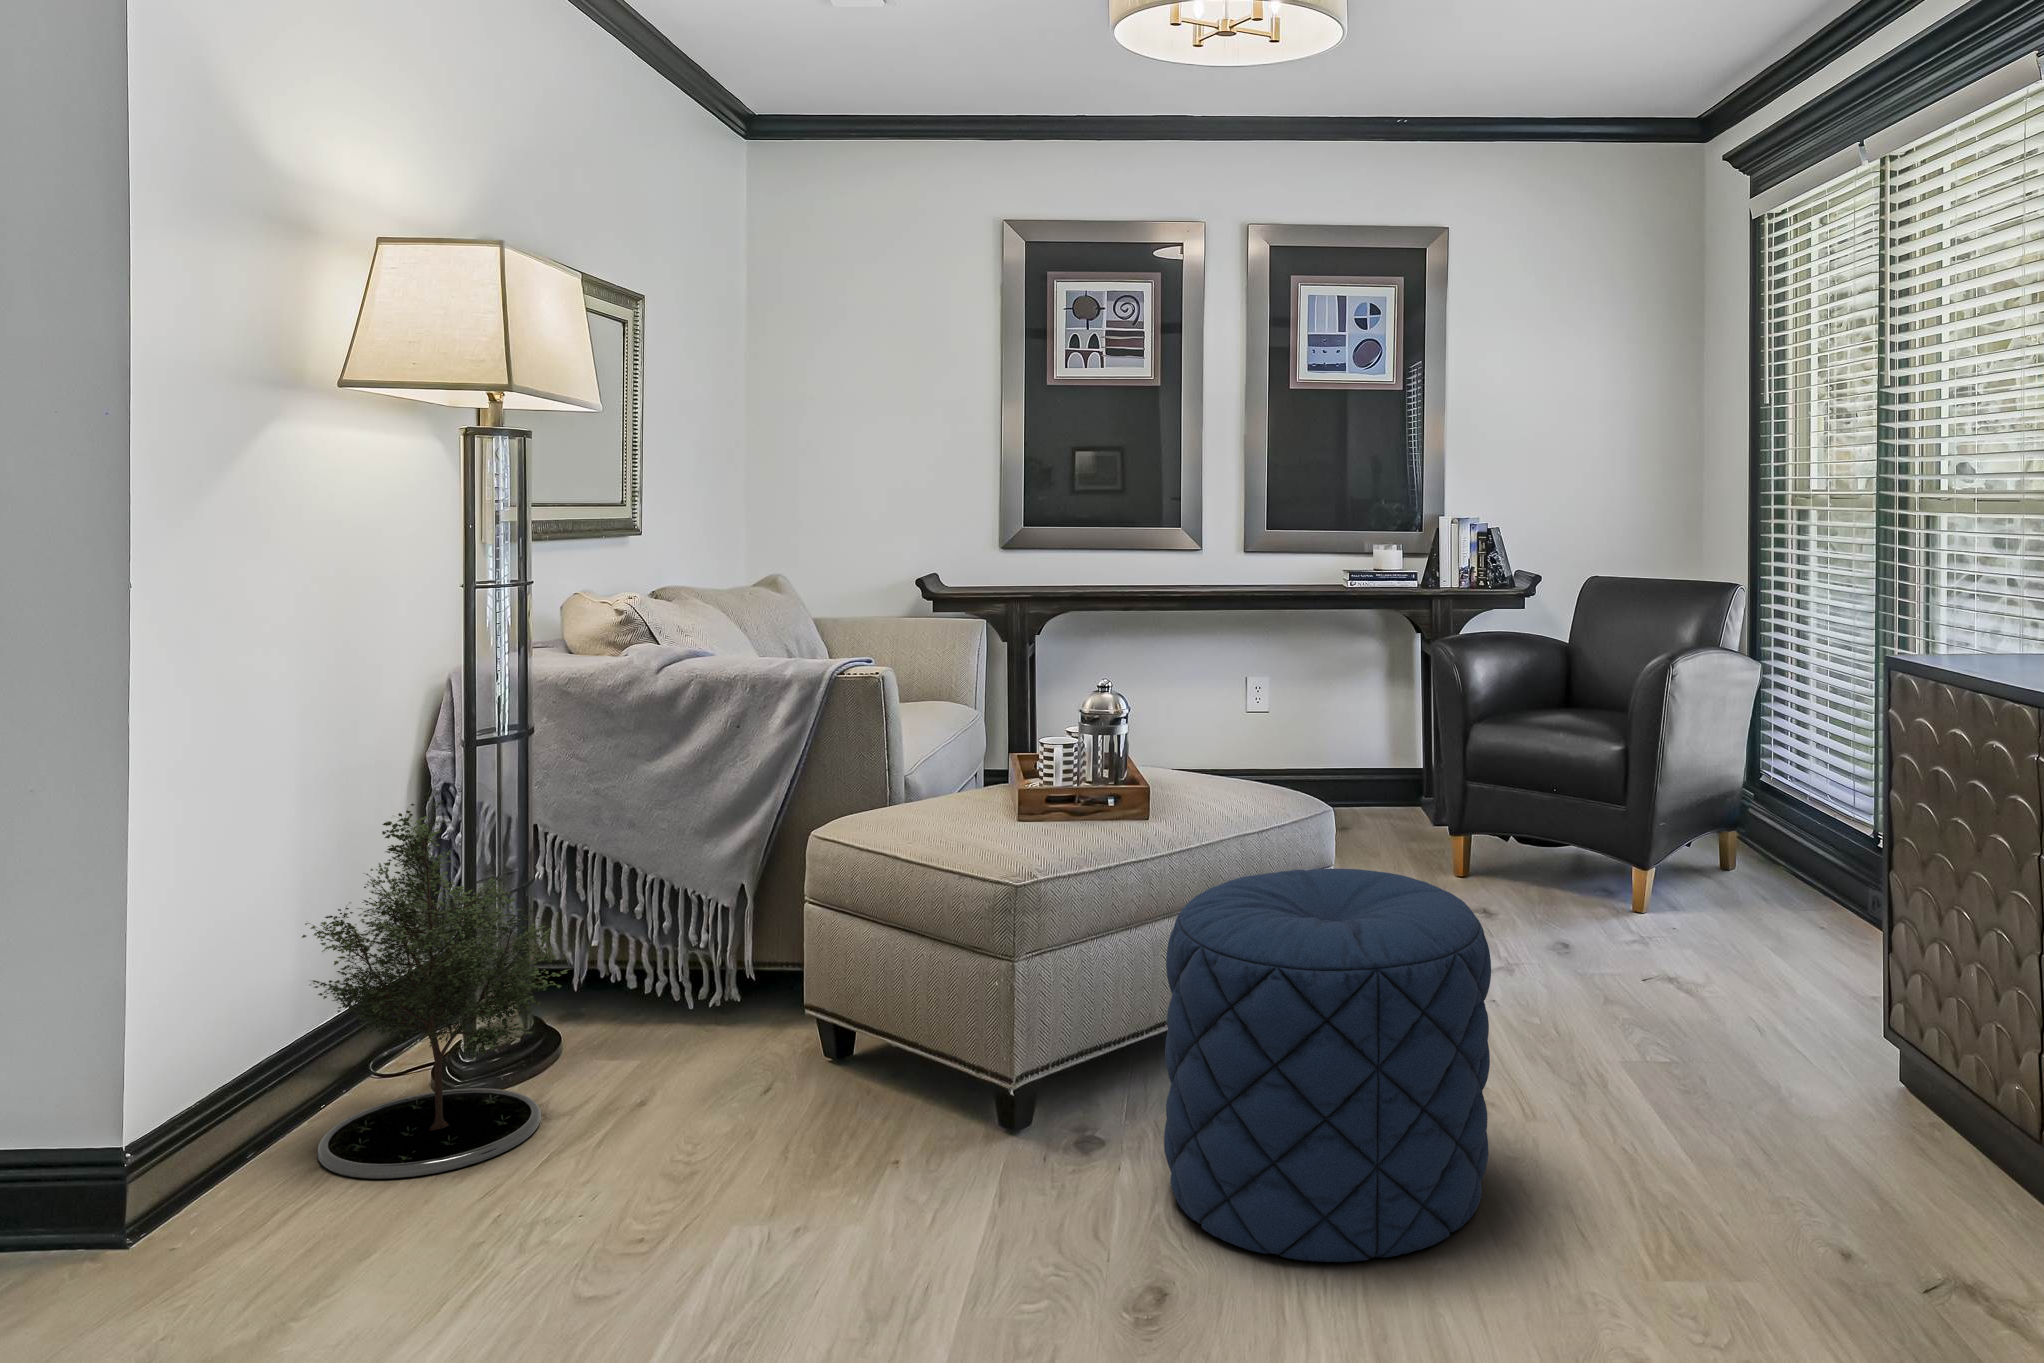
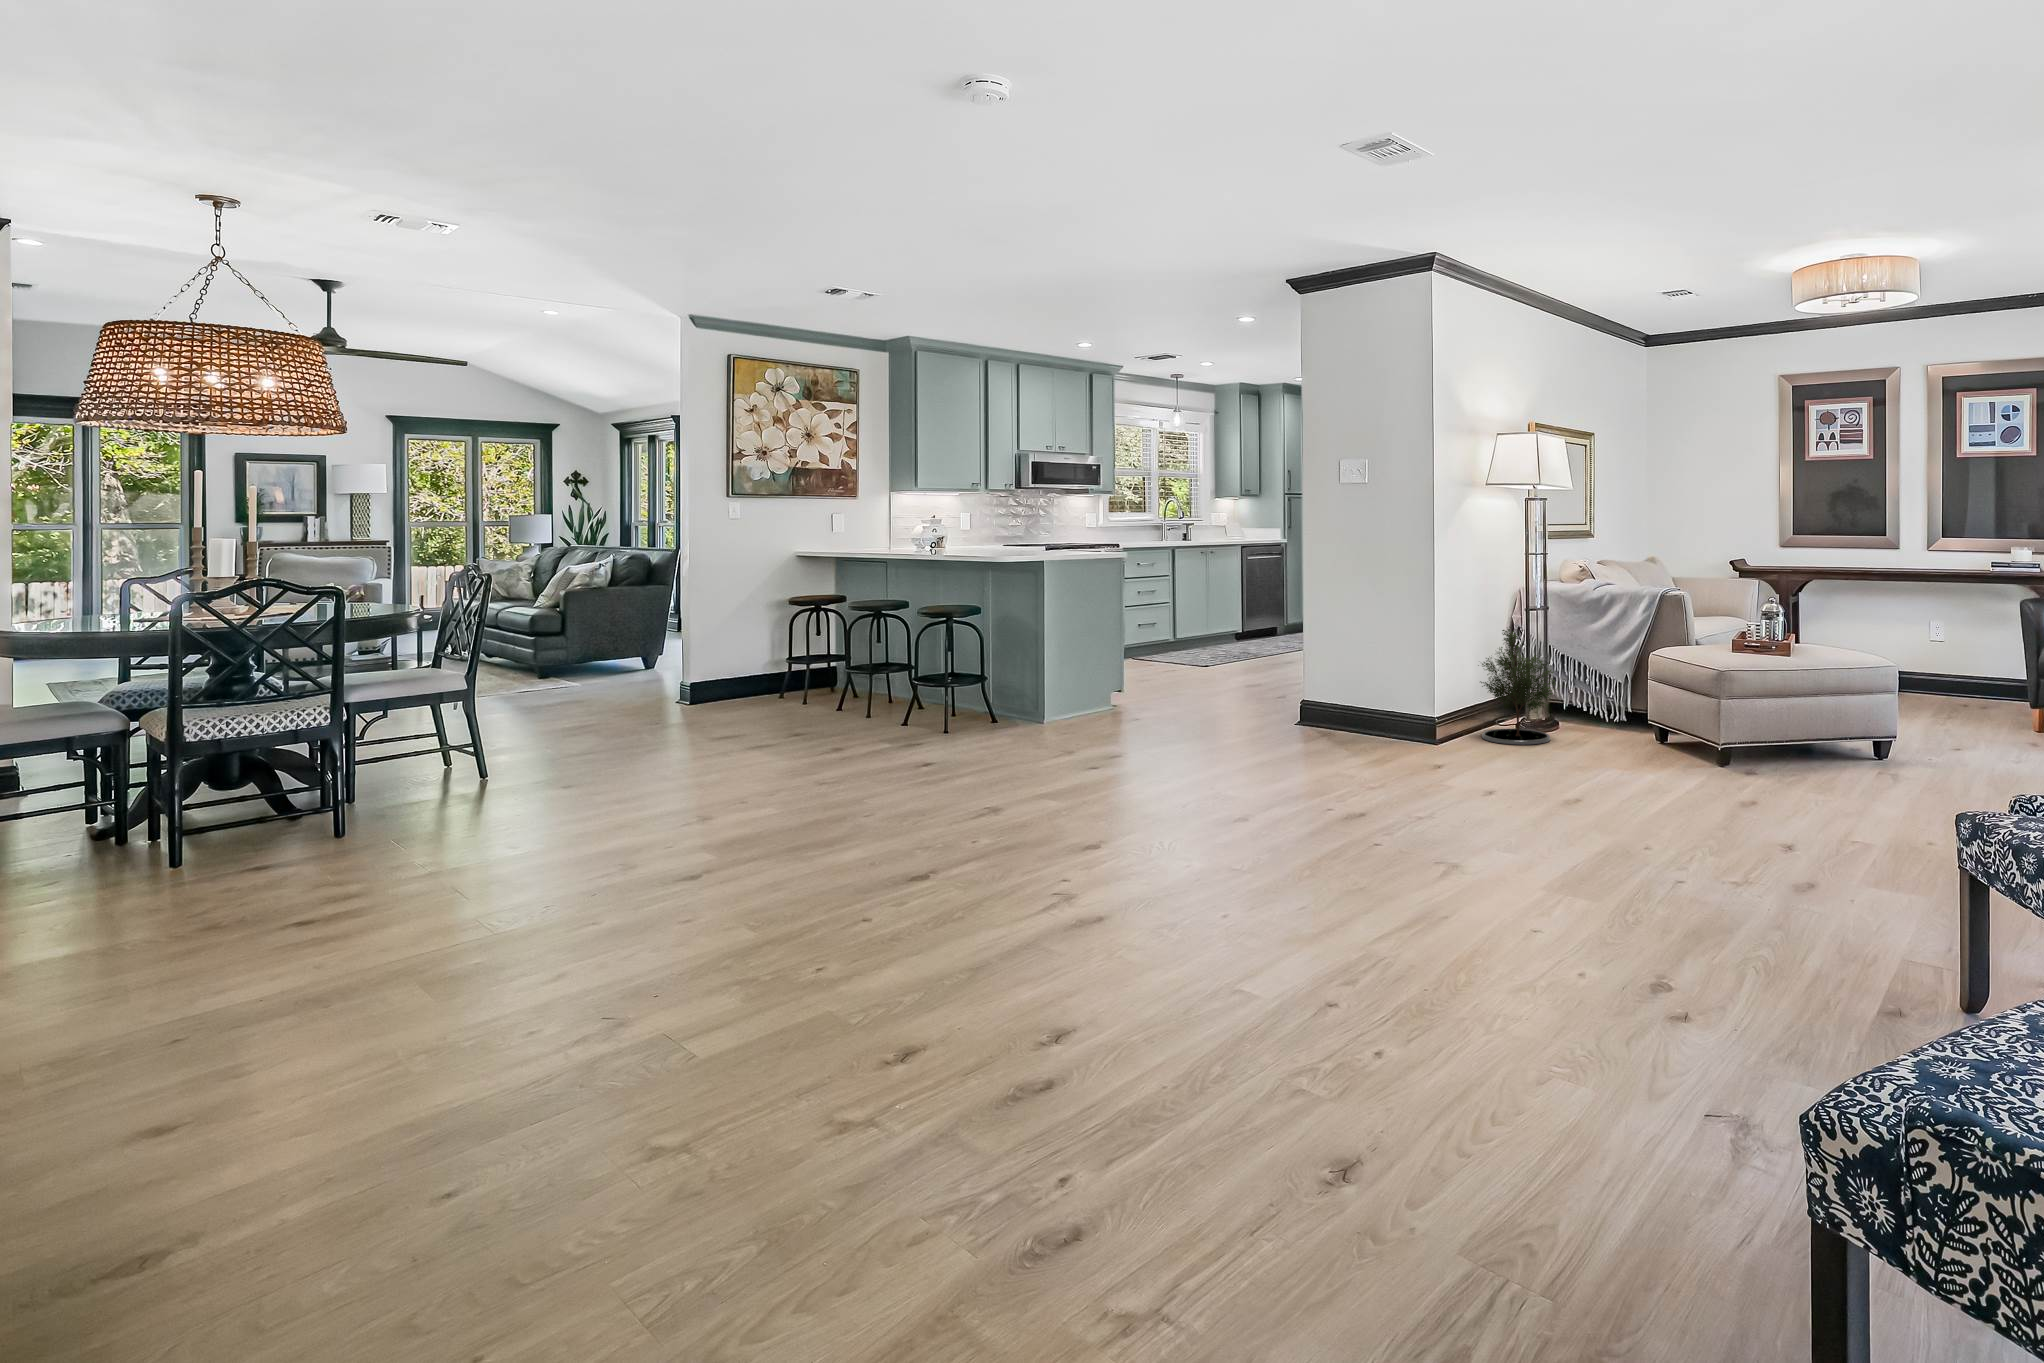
pouf: present [1164,869,1491,1262] -> none [1768,670,1905,802]

